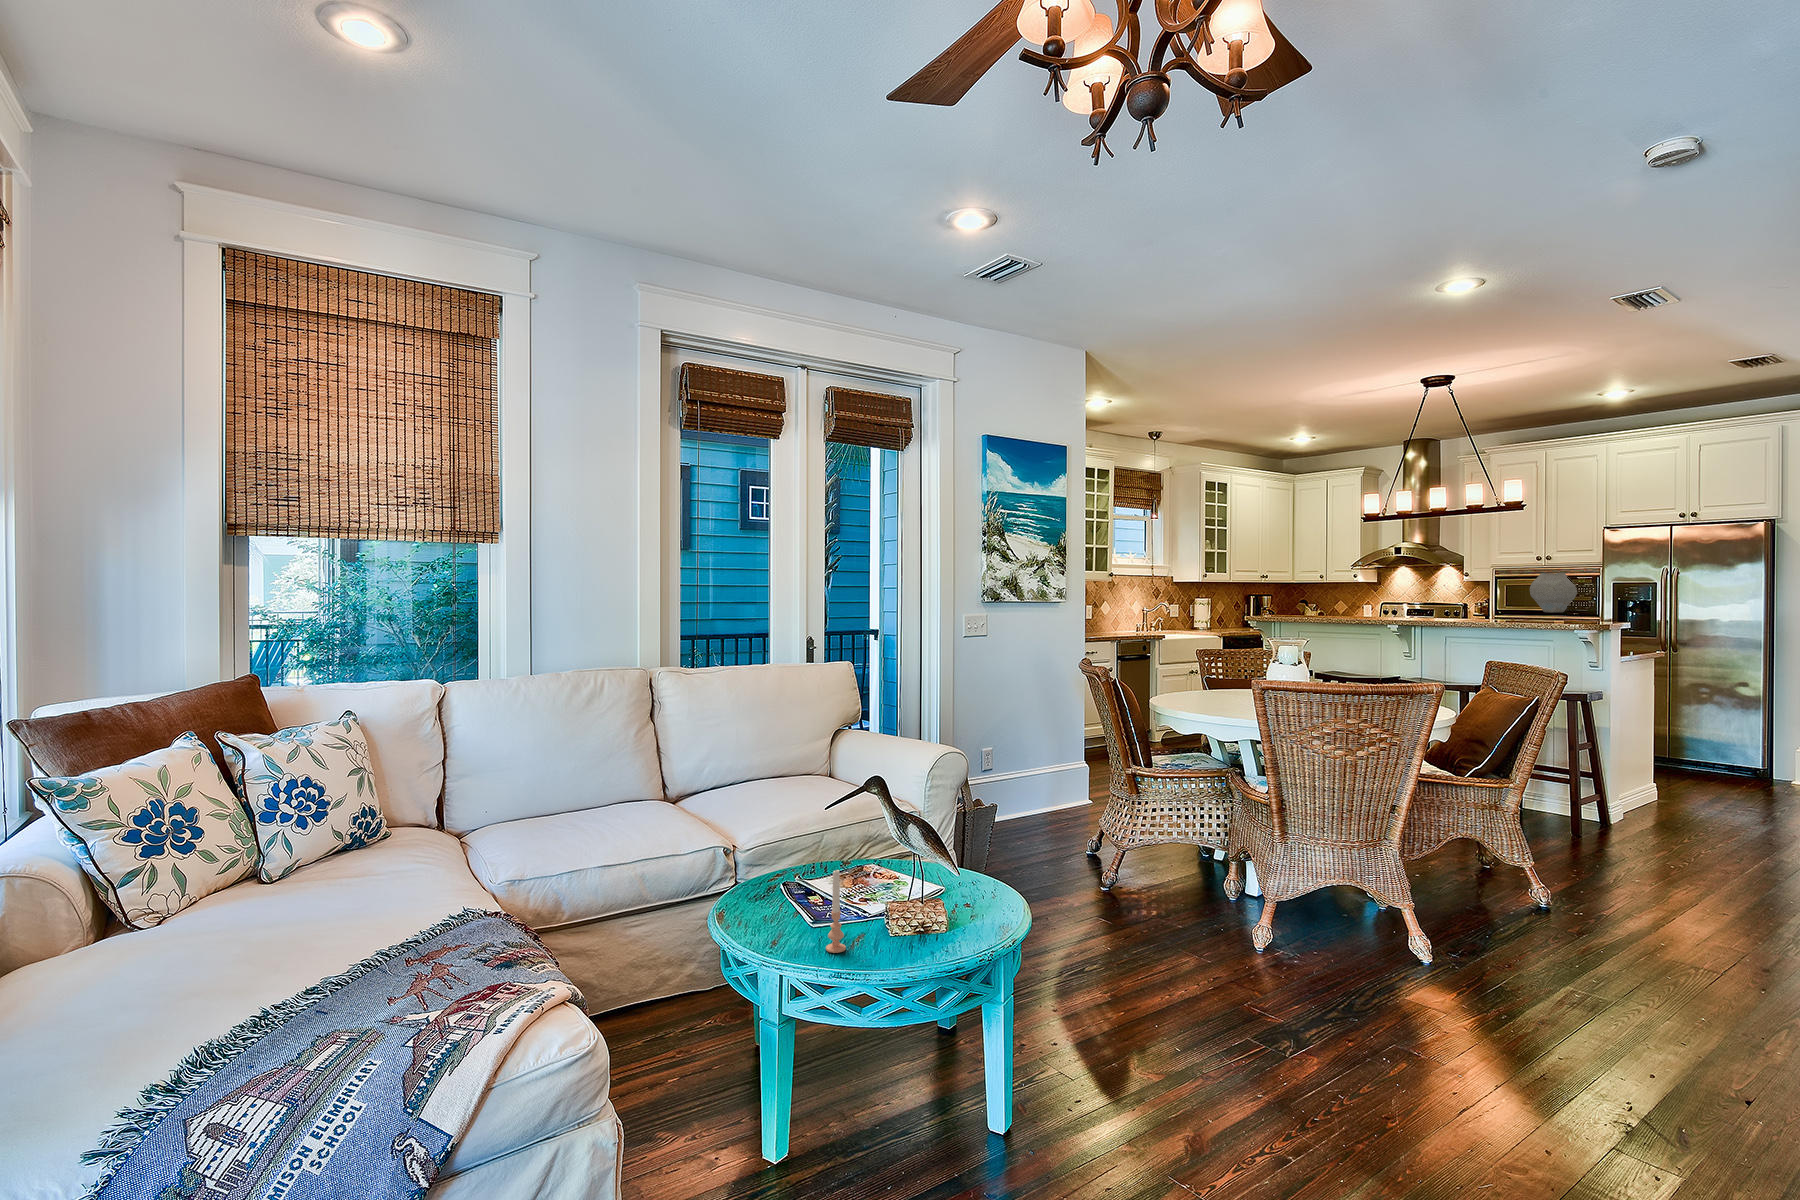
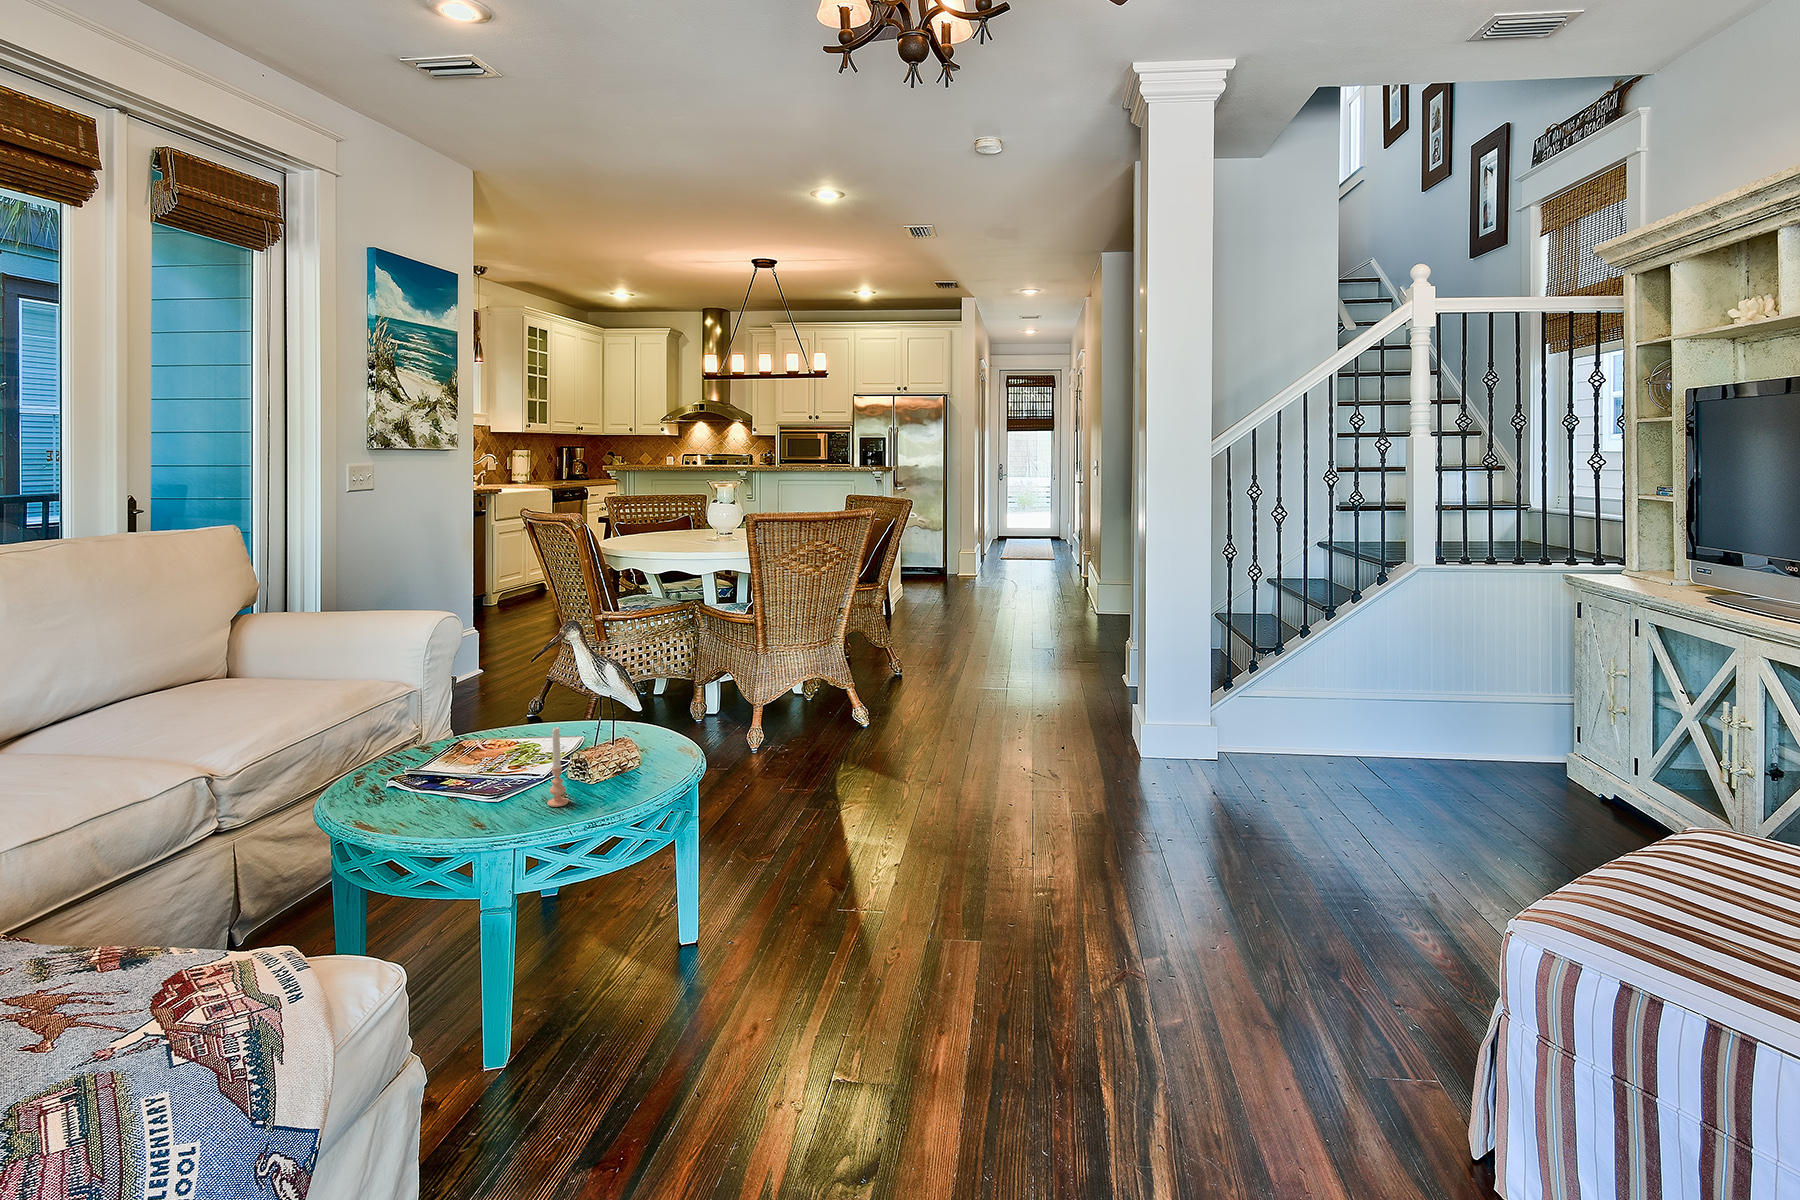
vase: present [1530,572,1577,613] -> none [800,433,831,465]

